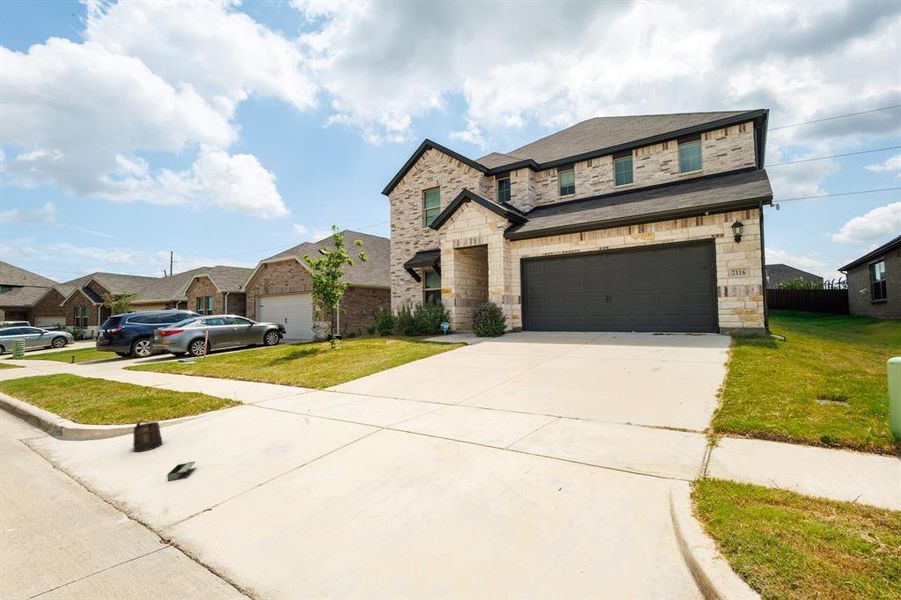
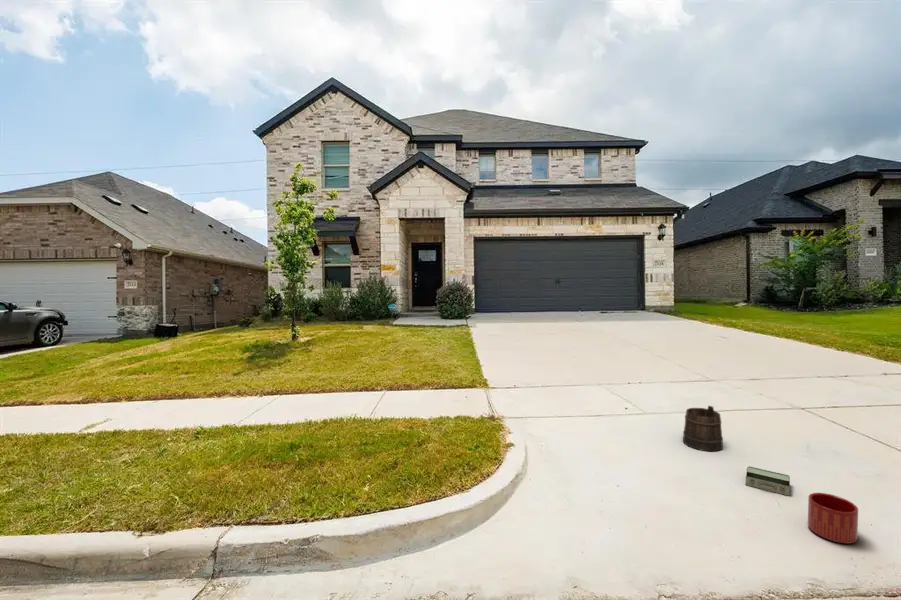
bucket: present [133,422,162,452] -> present [683,406,723,451]
planter: none [101,472,131,501] -> present [808,493,858,543]

